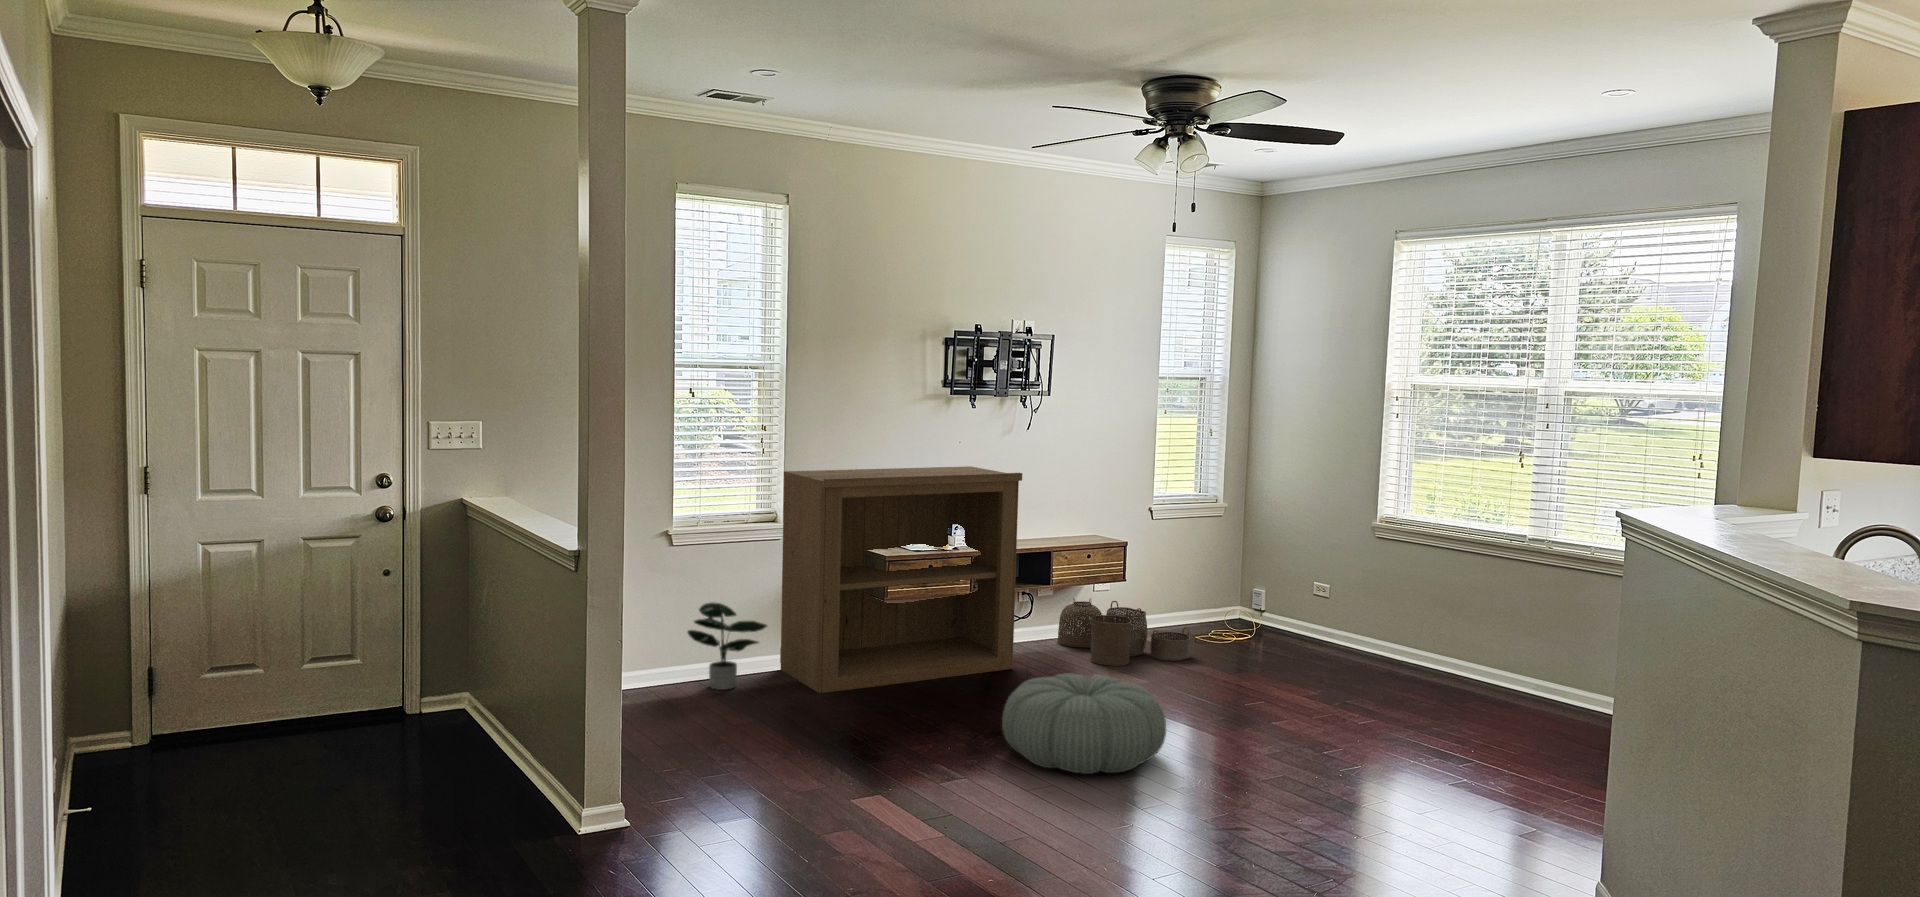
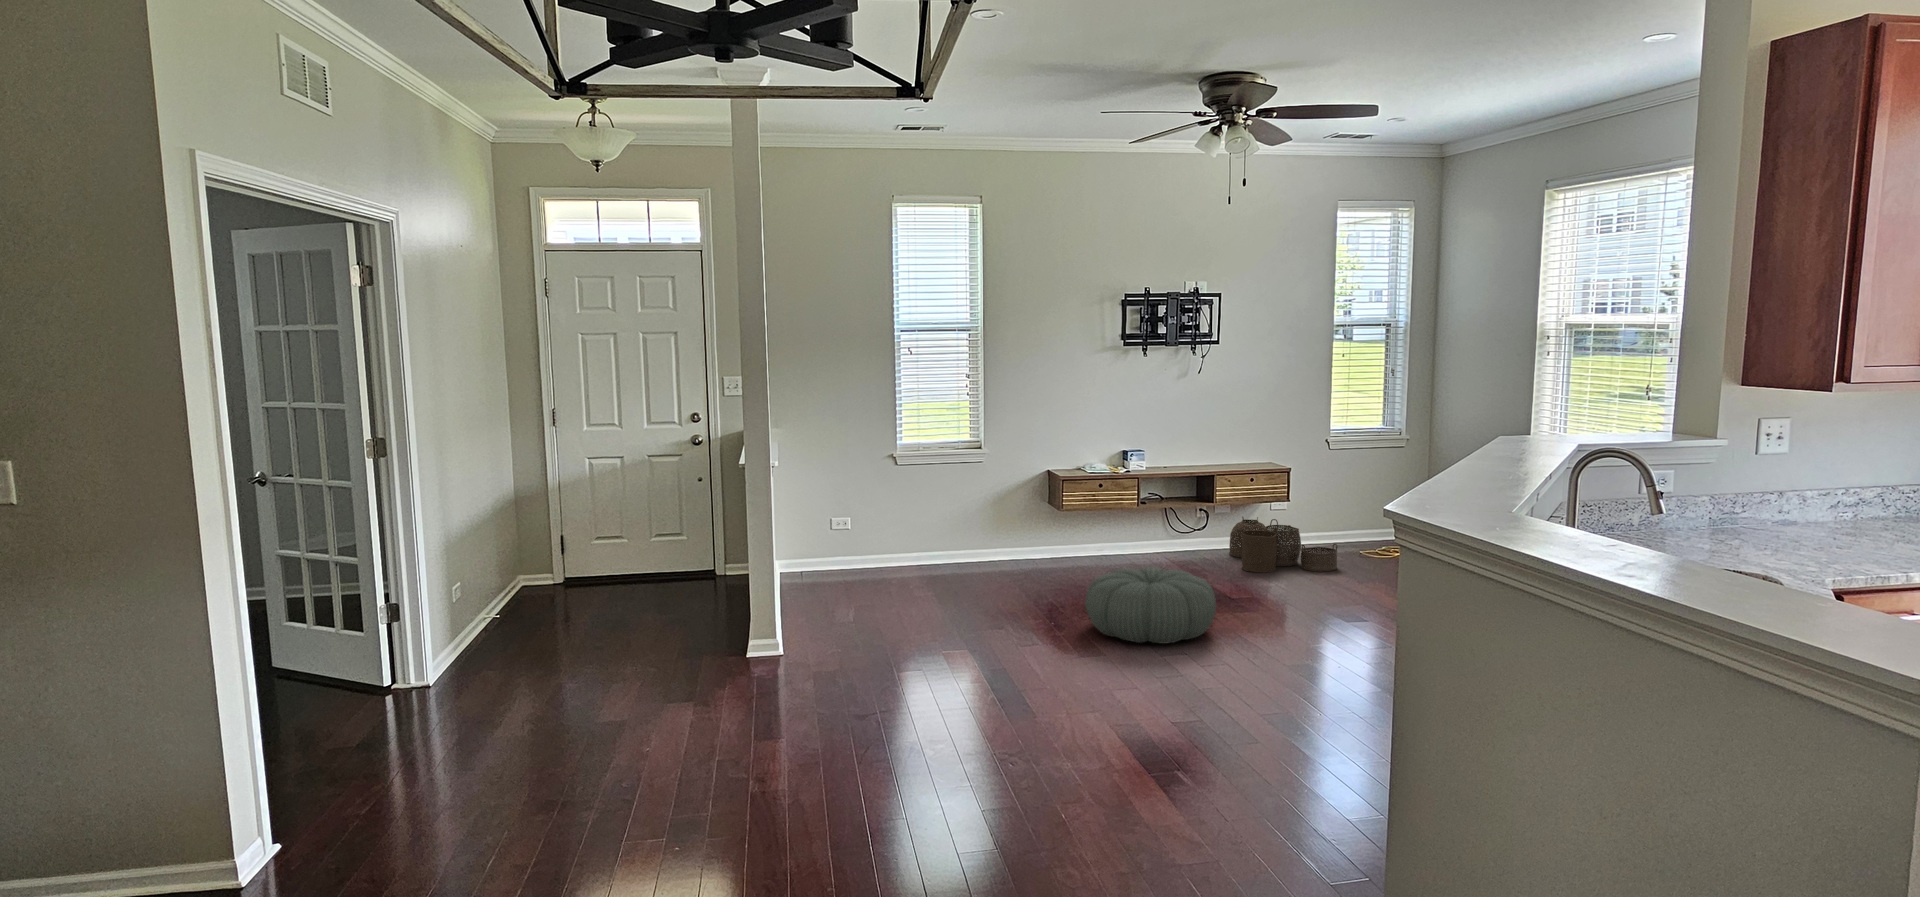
bookshelf: present [780,466,1022,693] -> none [982,405,1169,579]
potted plant: present [688,602,767,690] -> none [905,508,963,572]

